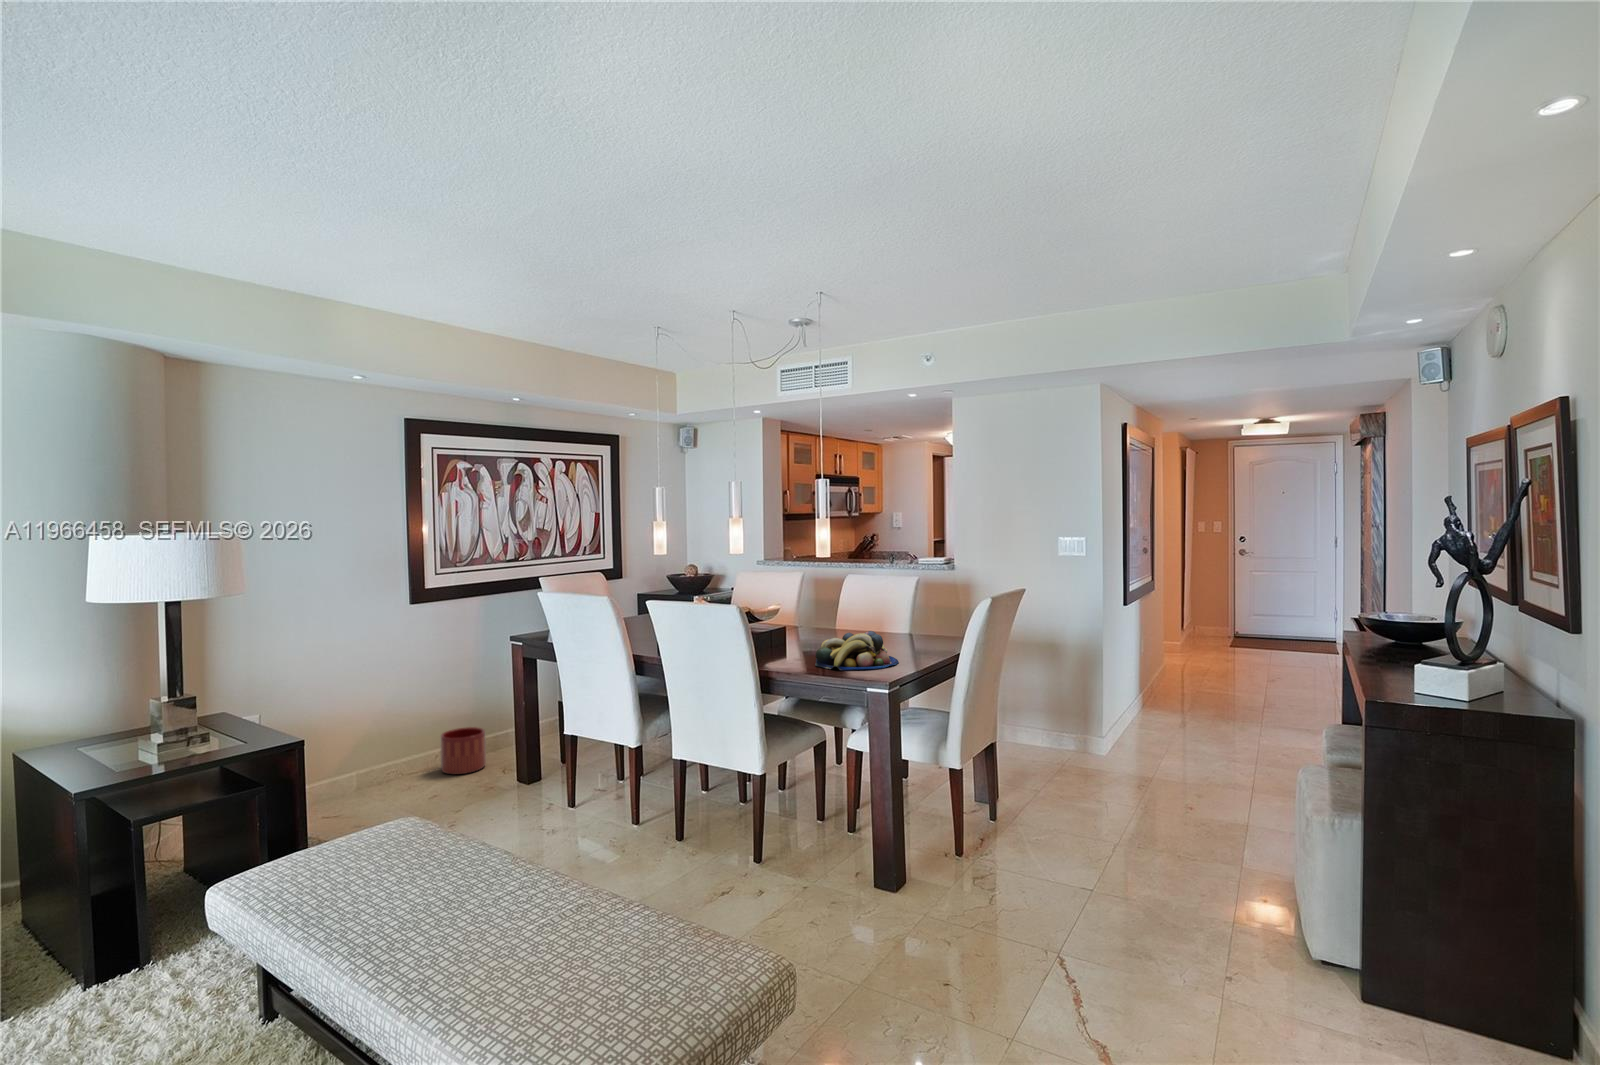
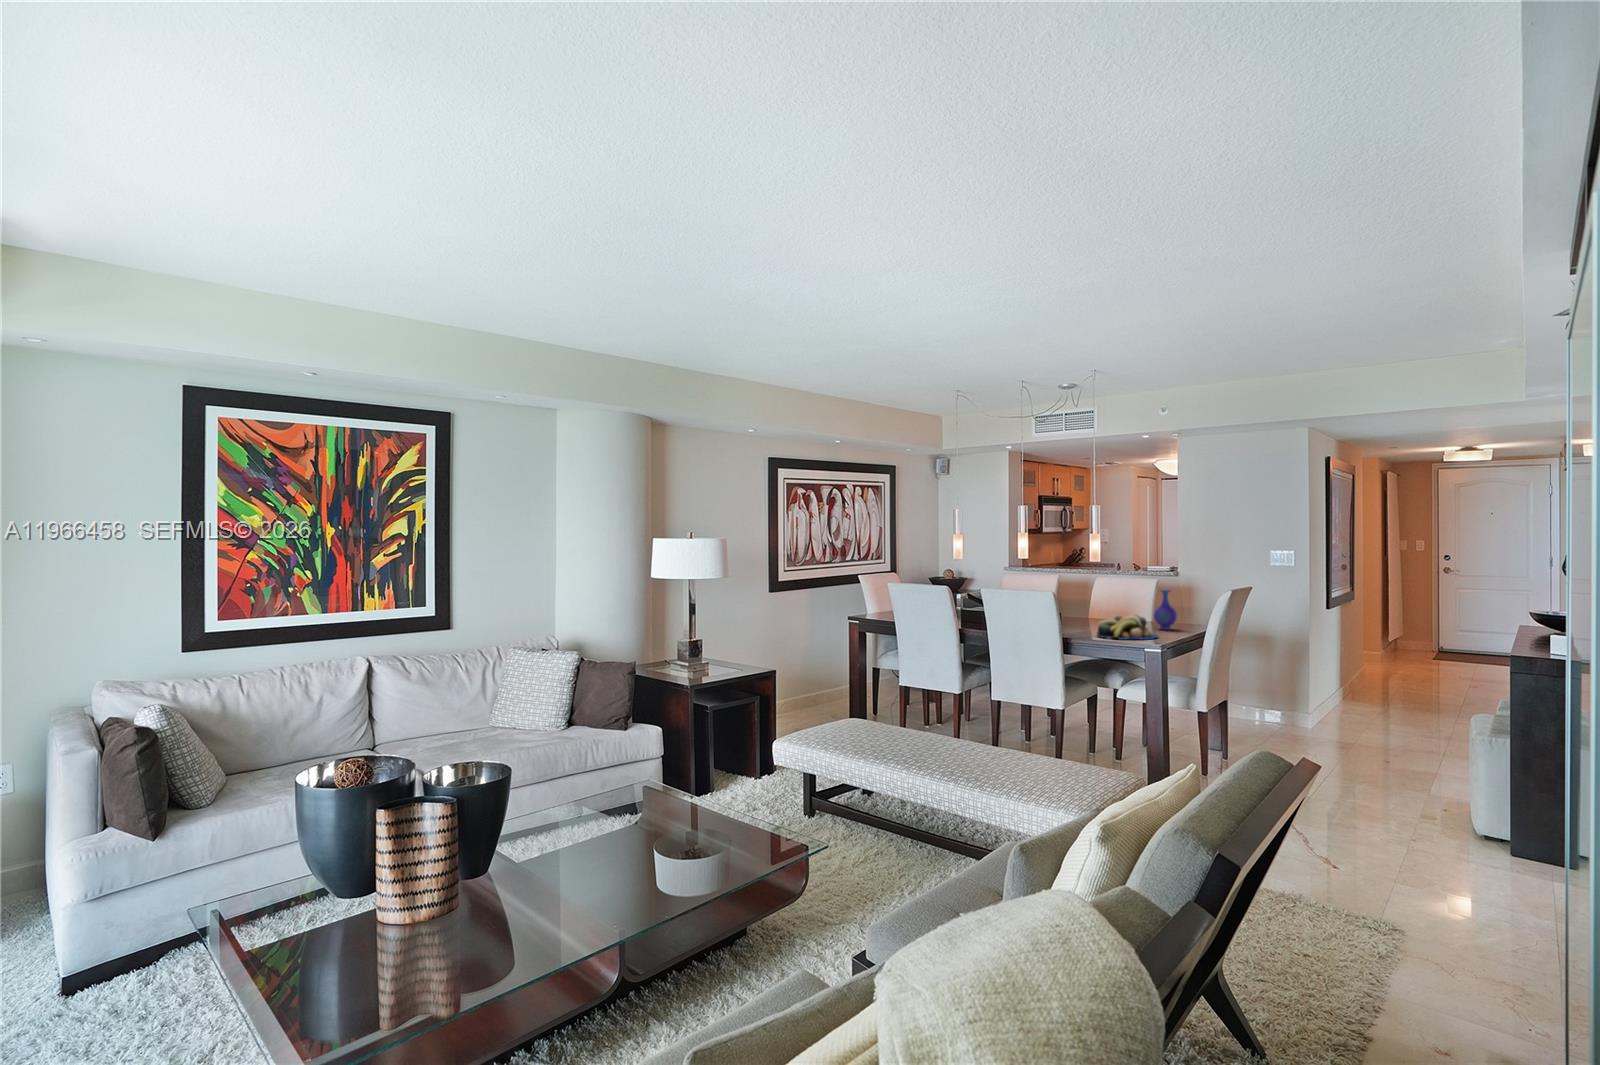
vase: none [903,592,932,647] -> present [1154,590,1177,630]
planter: present [441,727,486,775] -> none [789,683,819,715]

